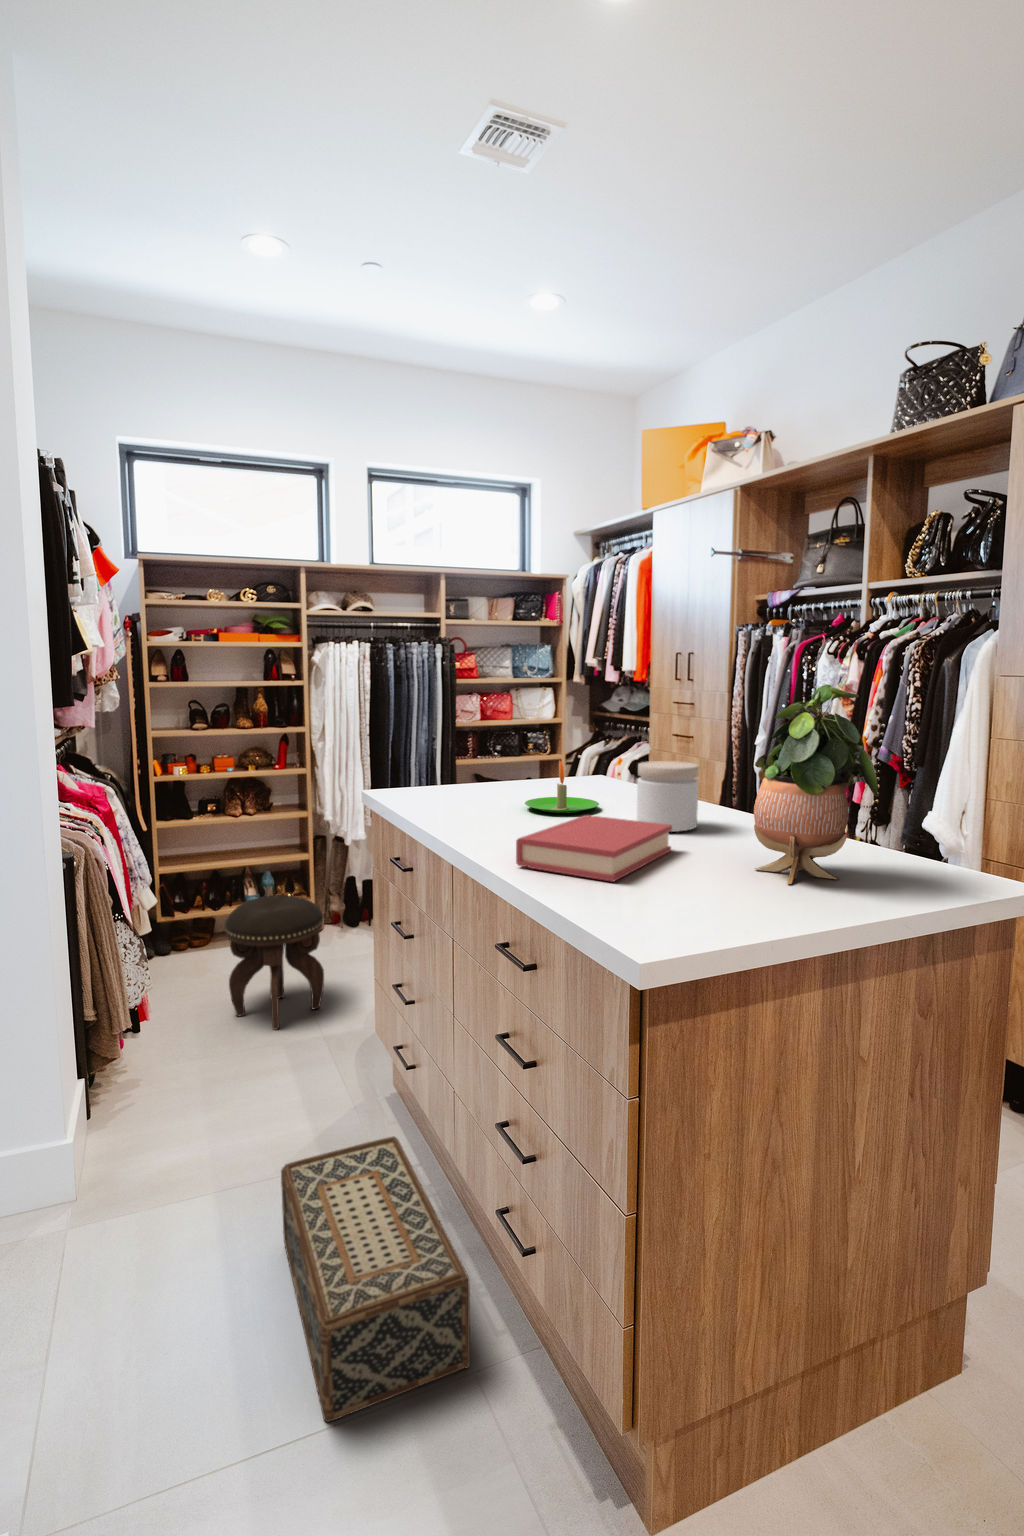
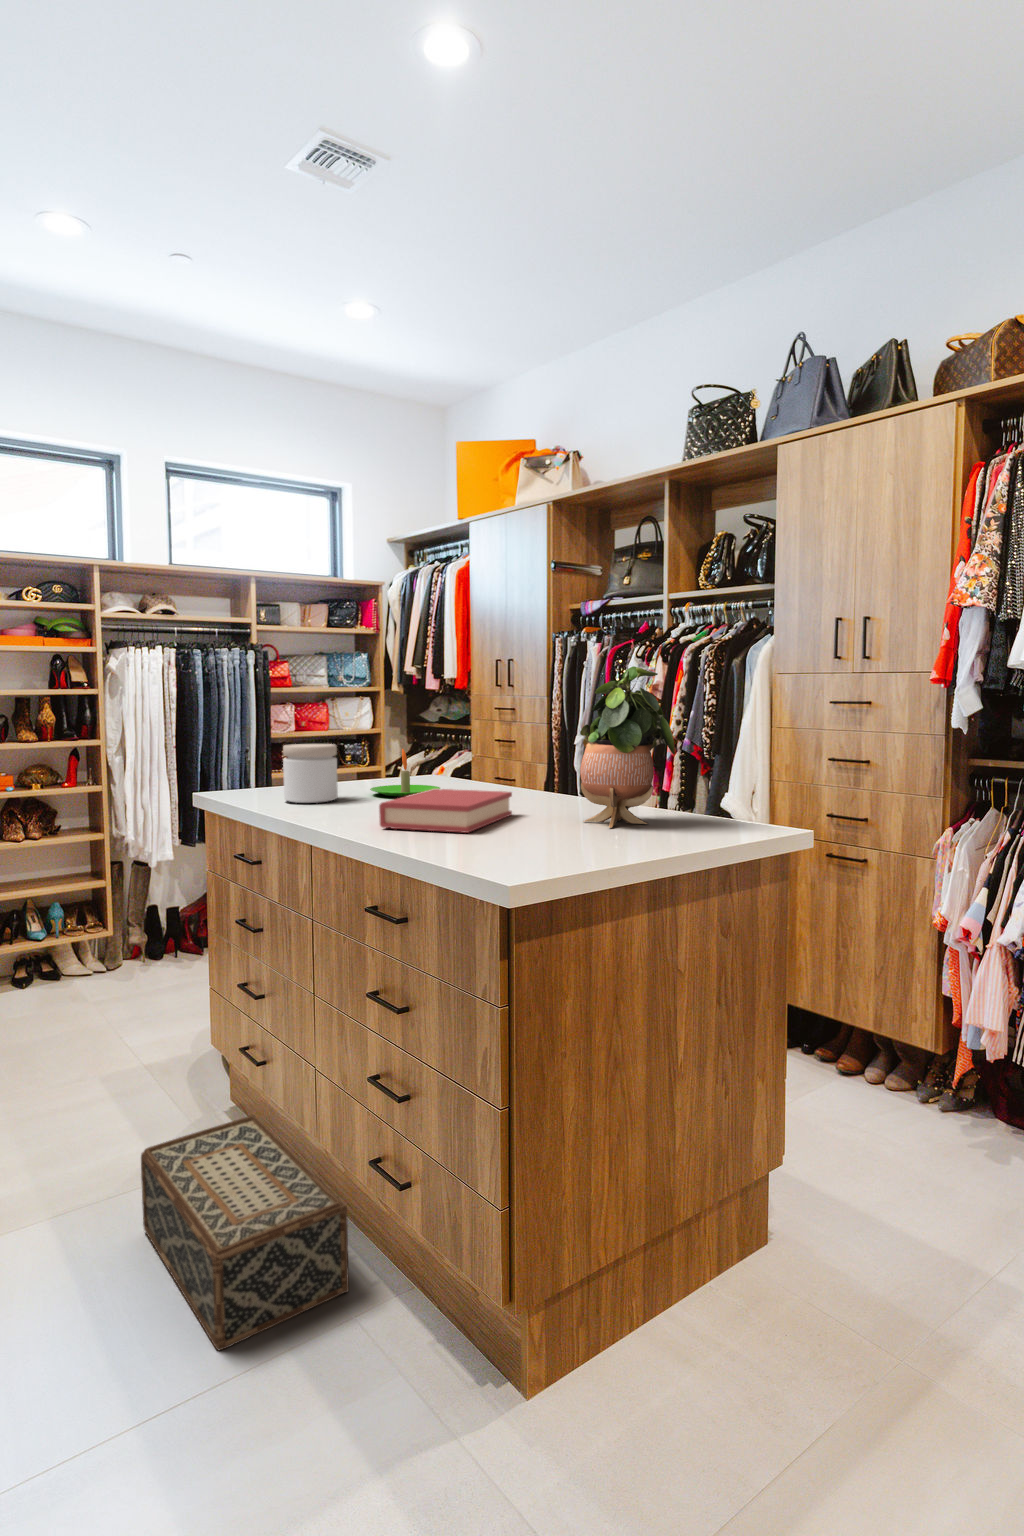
jar: present [637,761,699,832] -> present [283,744,338,803]
footstool: present [225,895,324,1029] -> none [25,916,140,1060]

